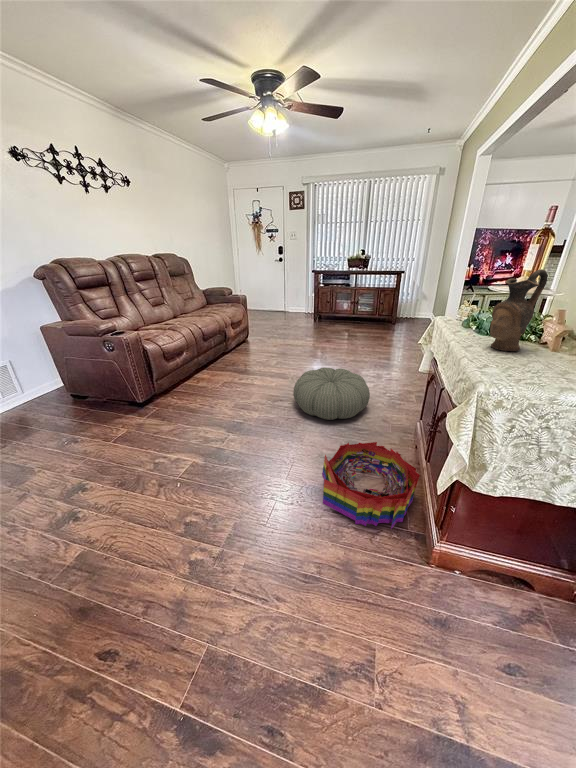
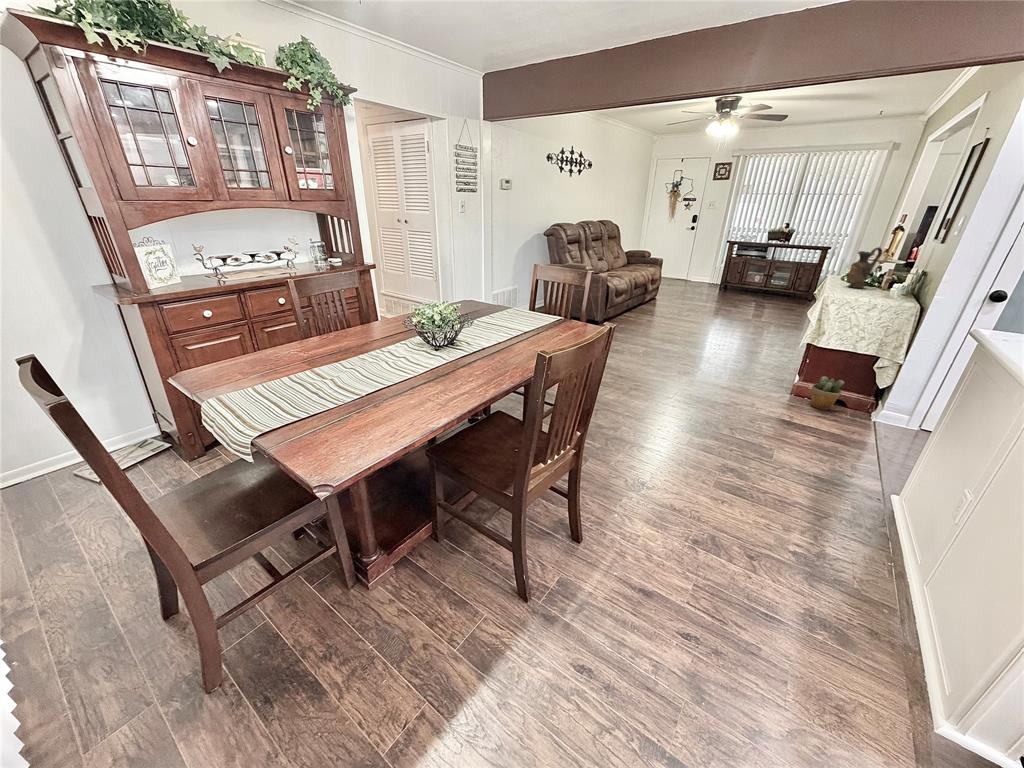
pouf: present [293,368,370,420] -> none [708,314,770,347]
storage bin: present [322,442,420,529] -> none [730,347,796,384]
potted plant: none [473,555,546,623] -> present [811,376,844,410]

